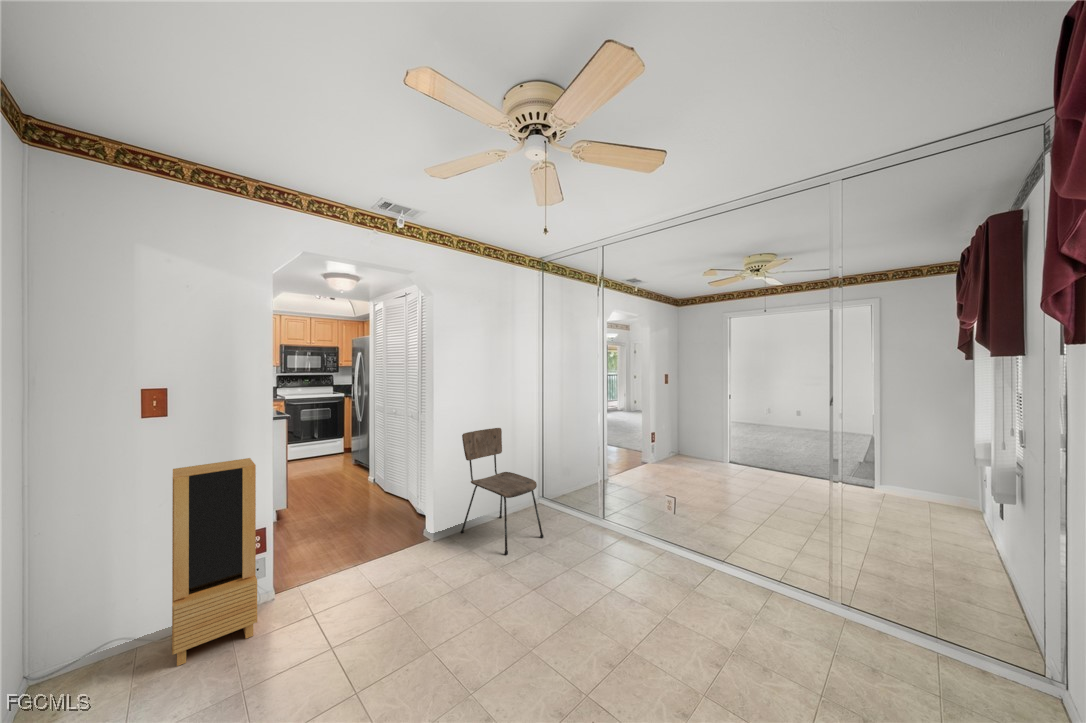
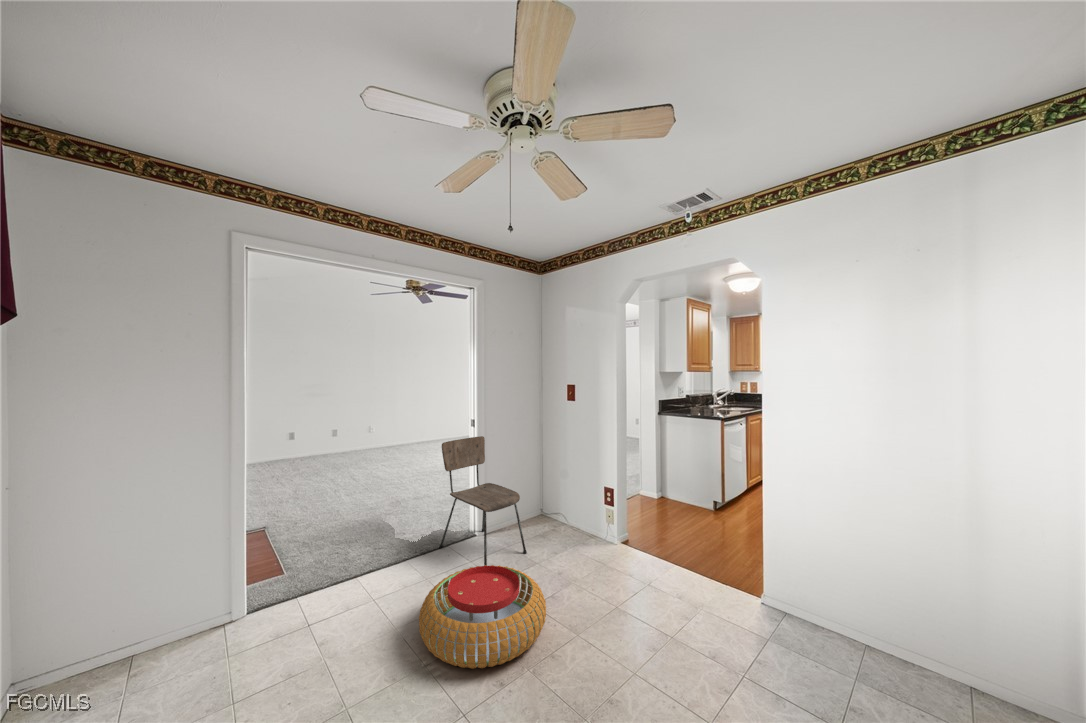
storage cabinet: present [172,458,257,666] -> none [113,471,210,698]
pouf: none [450,547,568,640] -> present [419,565,546,669]

